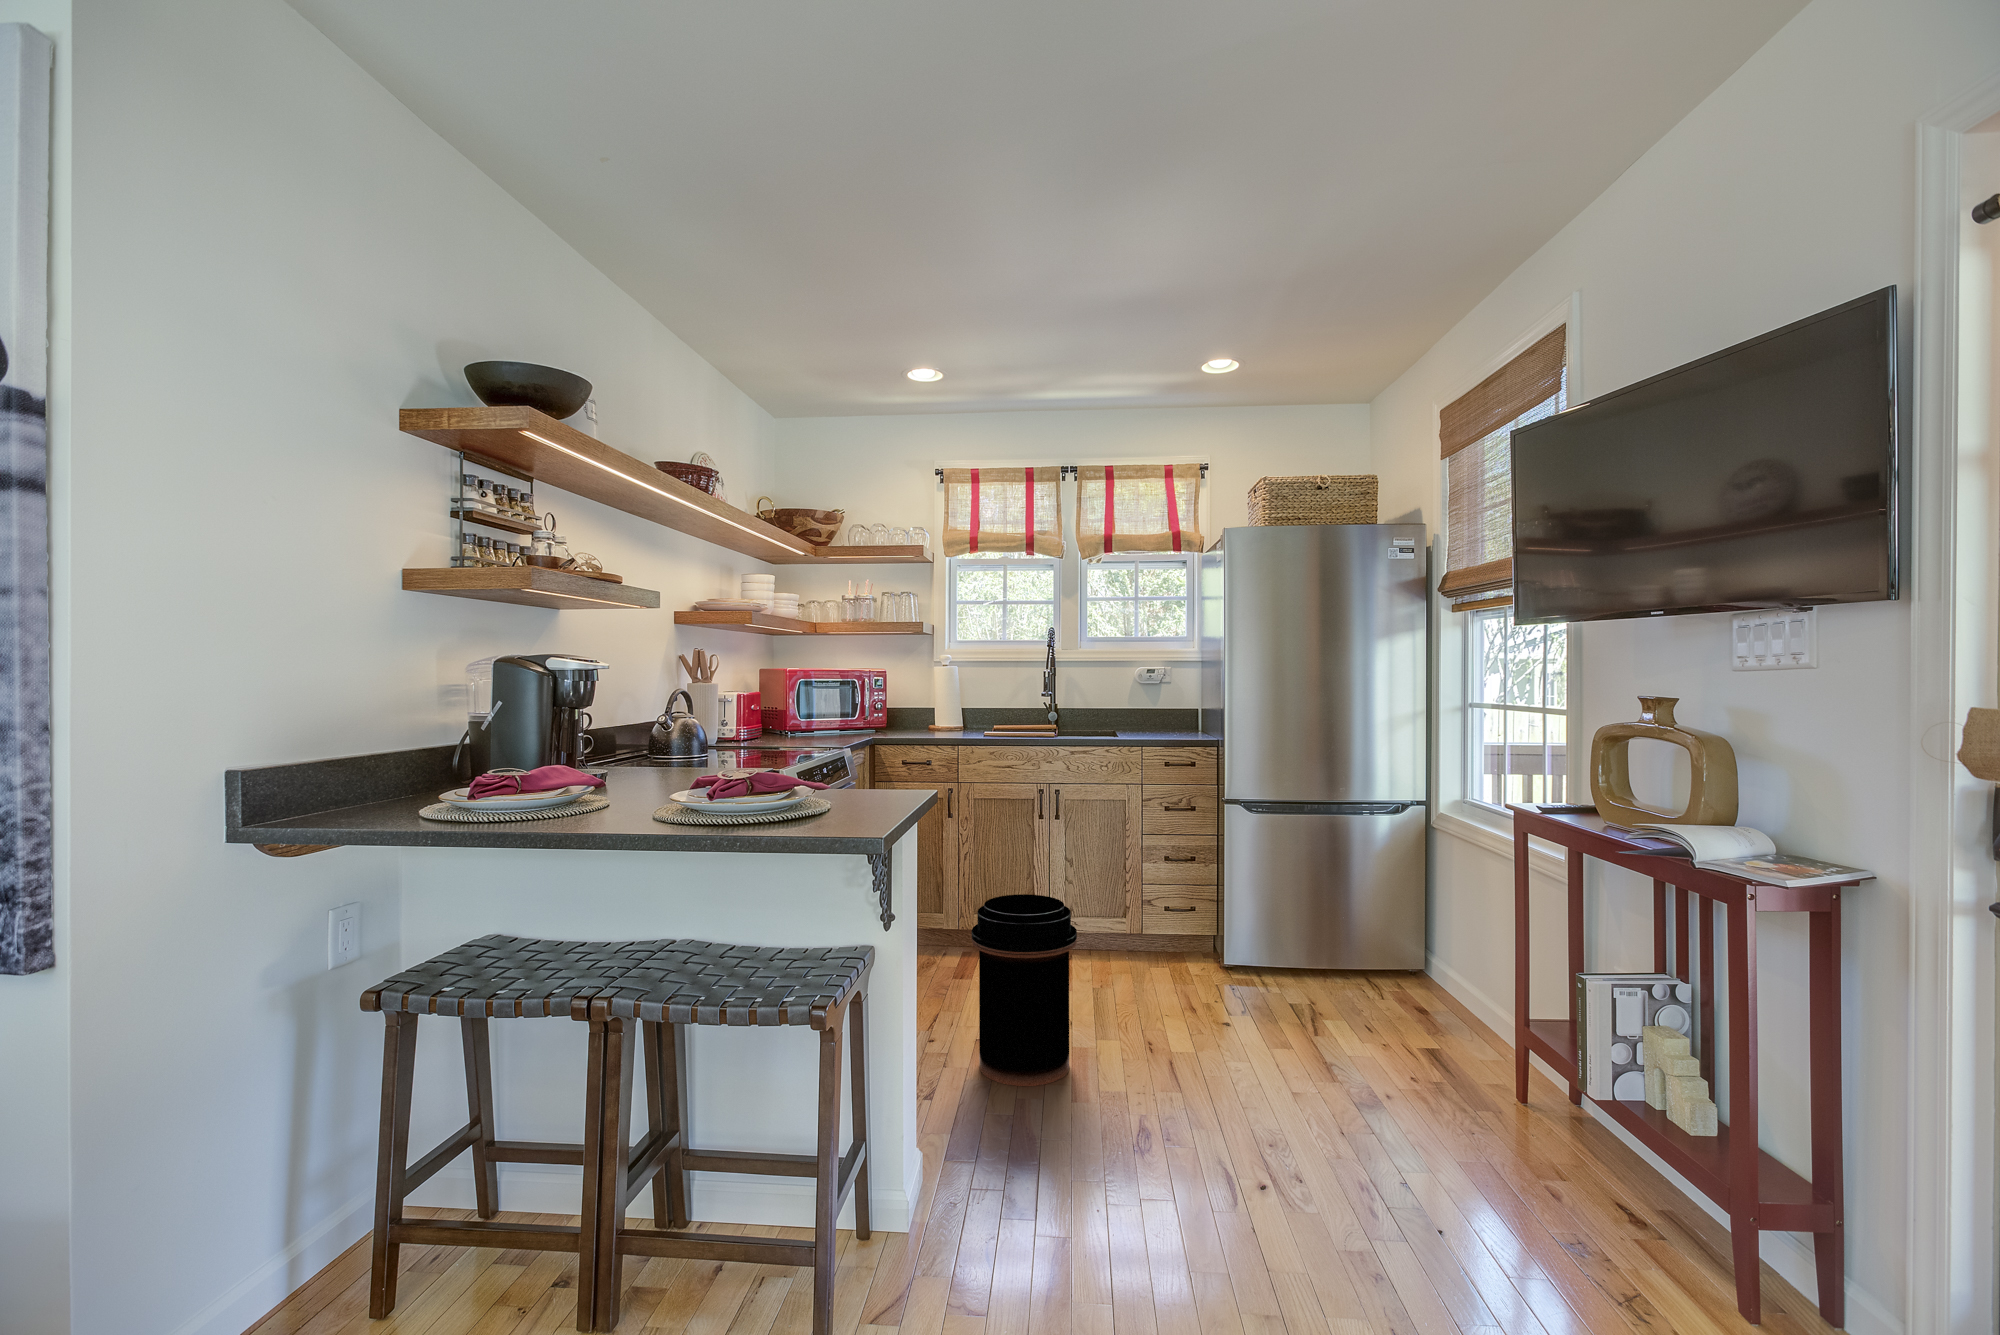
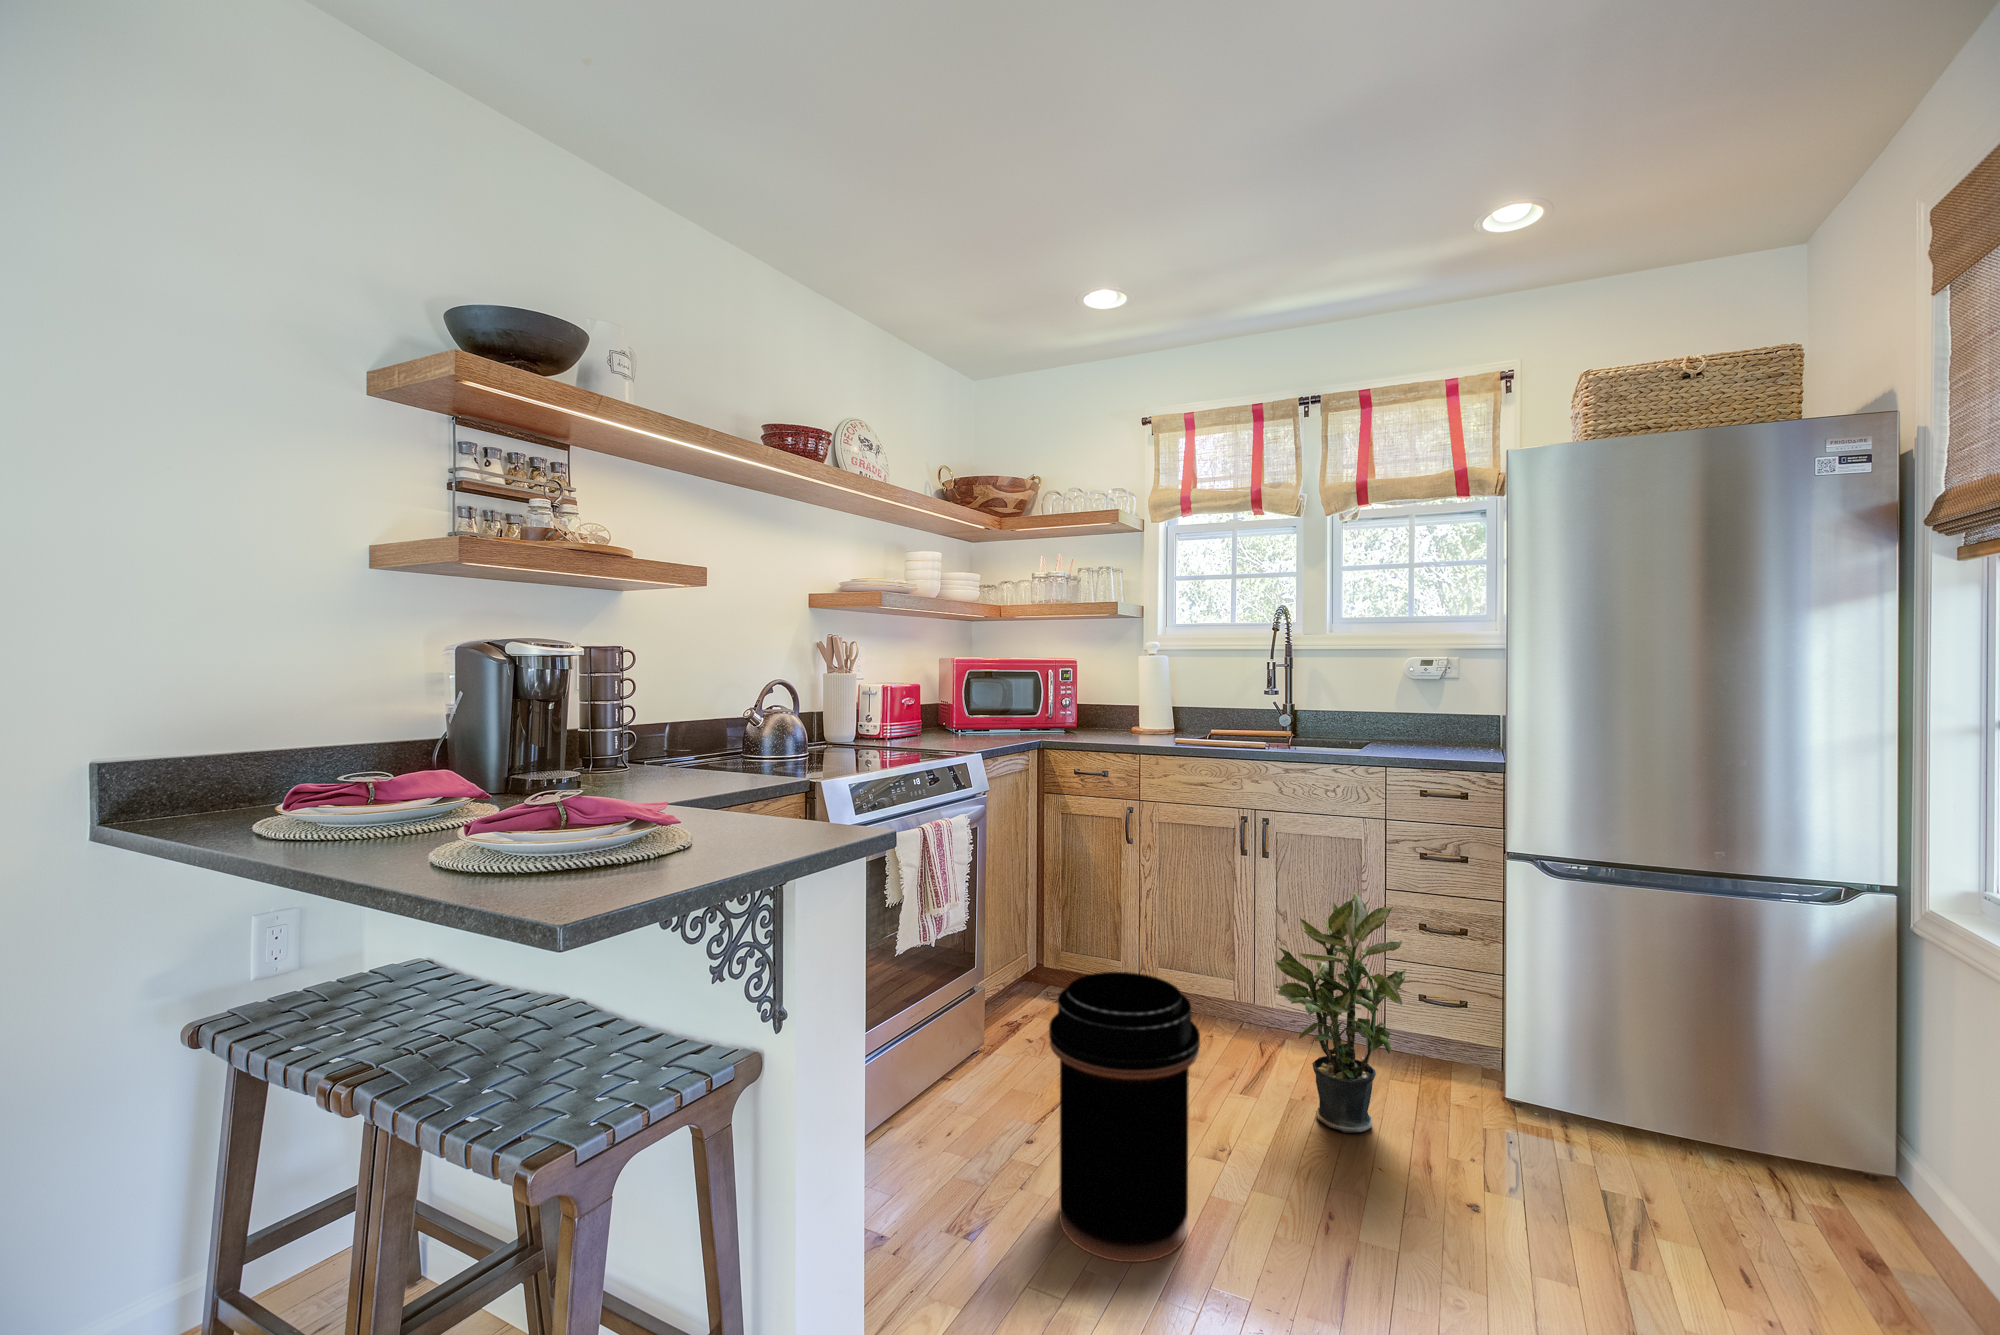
potted plant: none [1086,833,1173,1000] -> present [1275,892,1406,1133]

